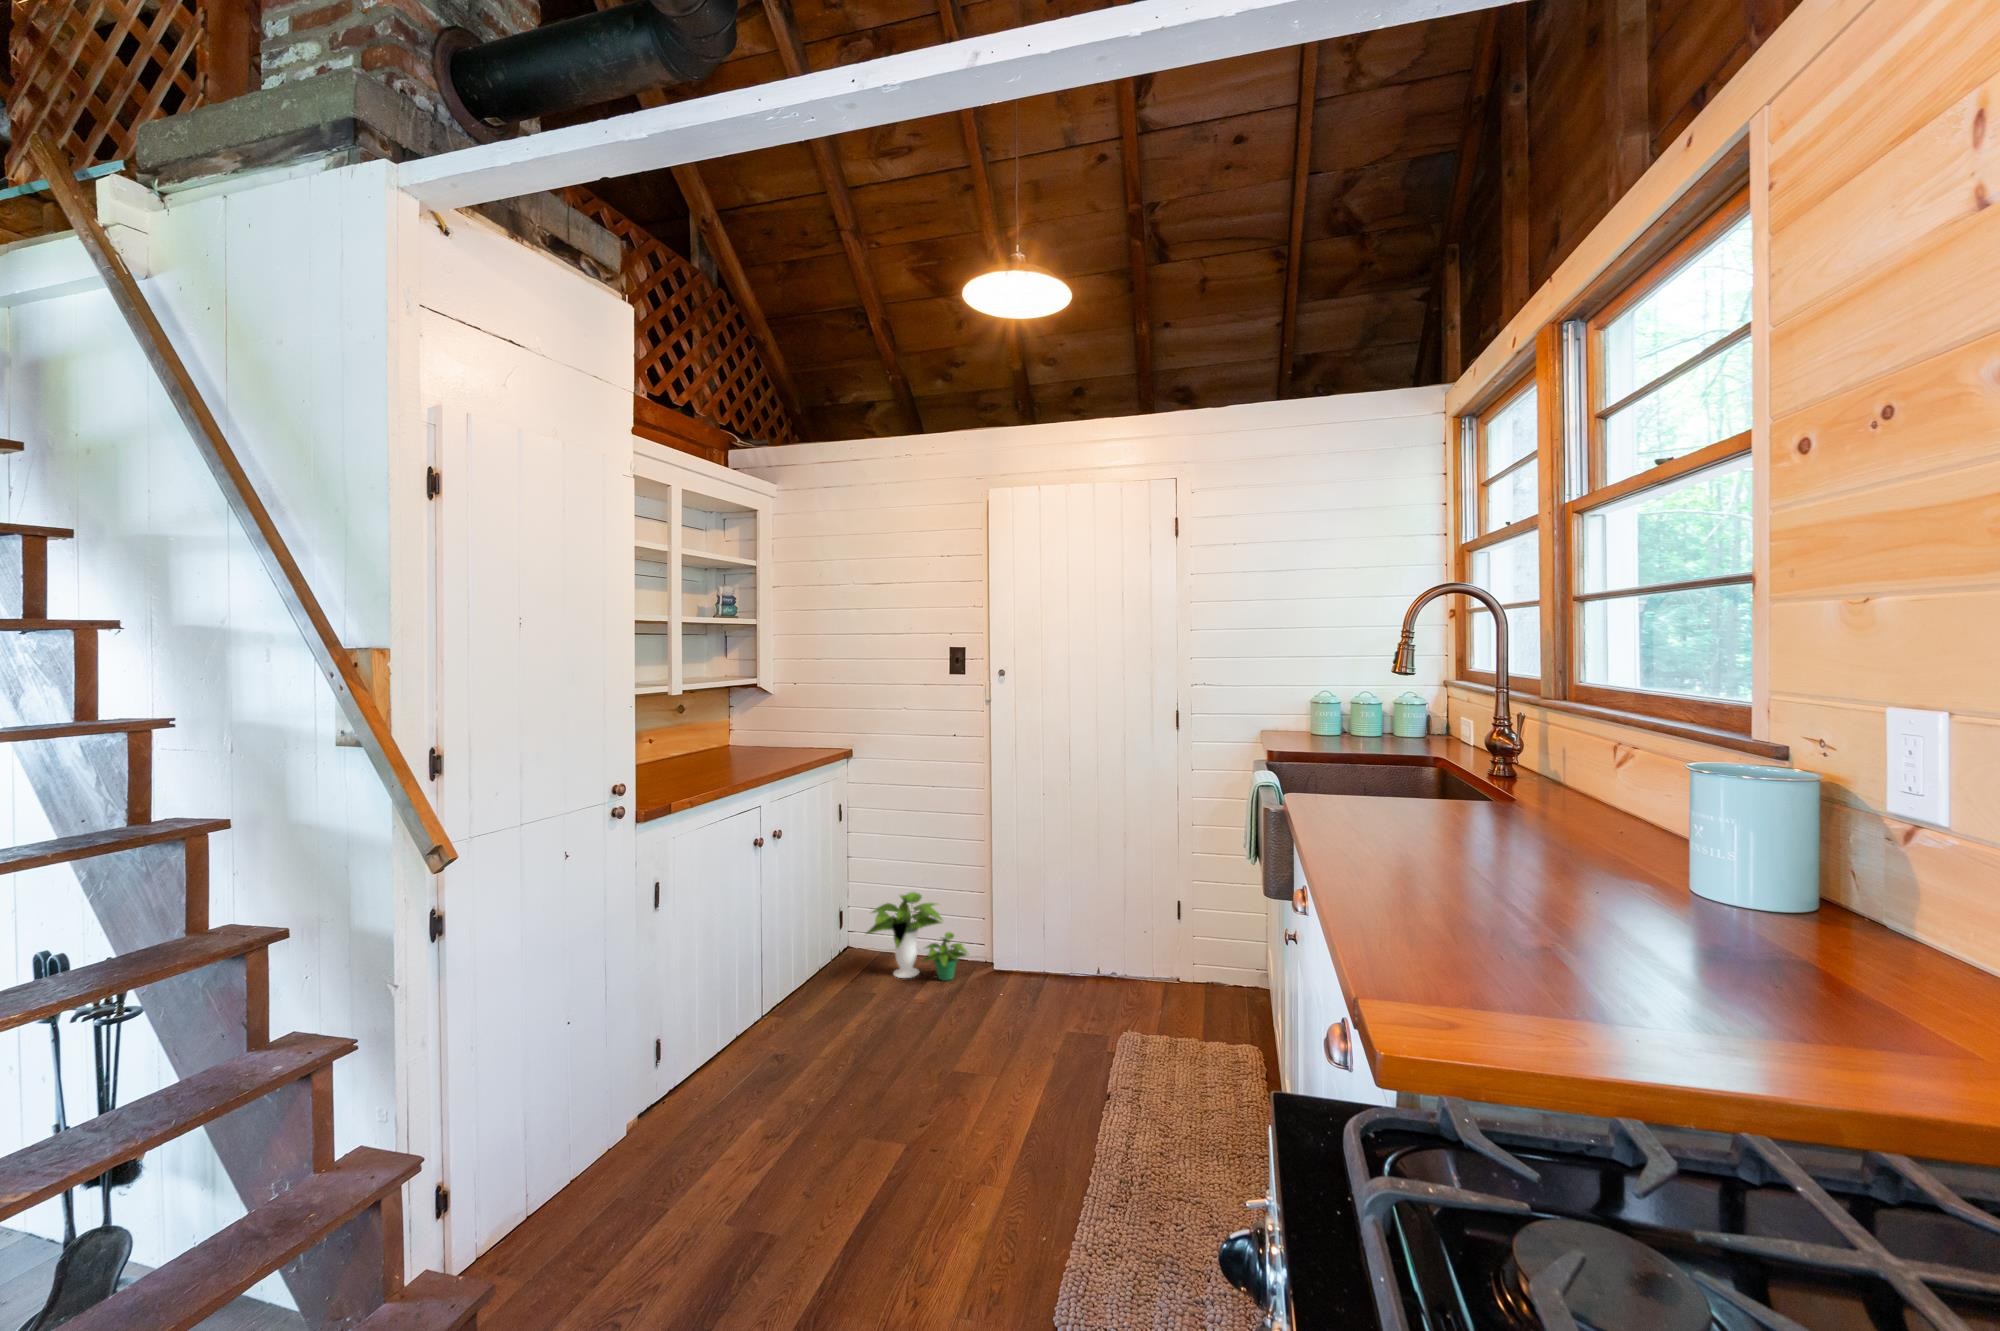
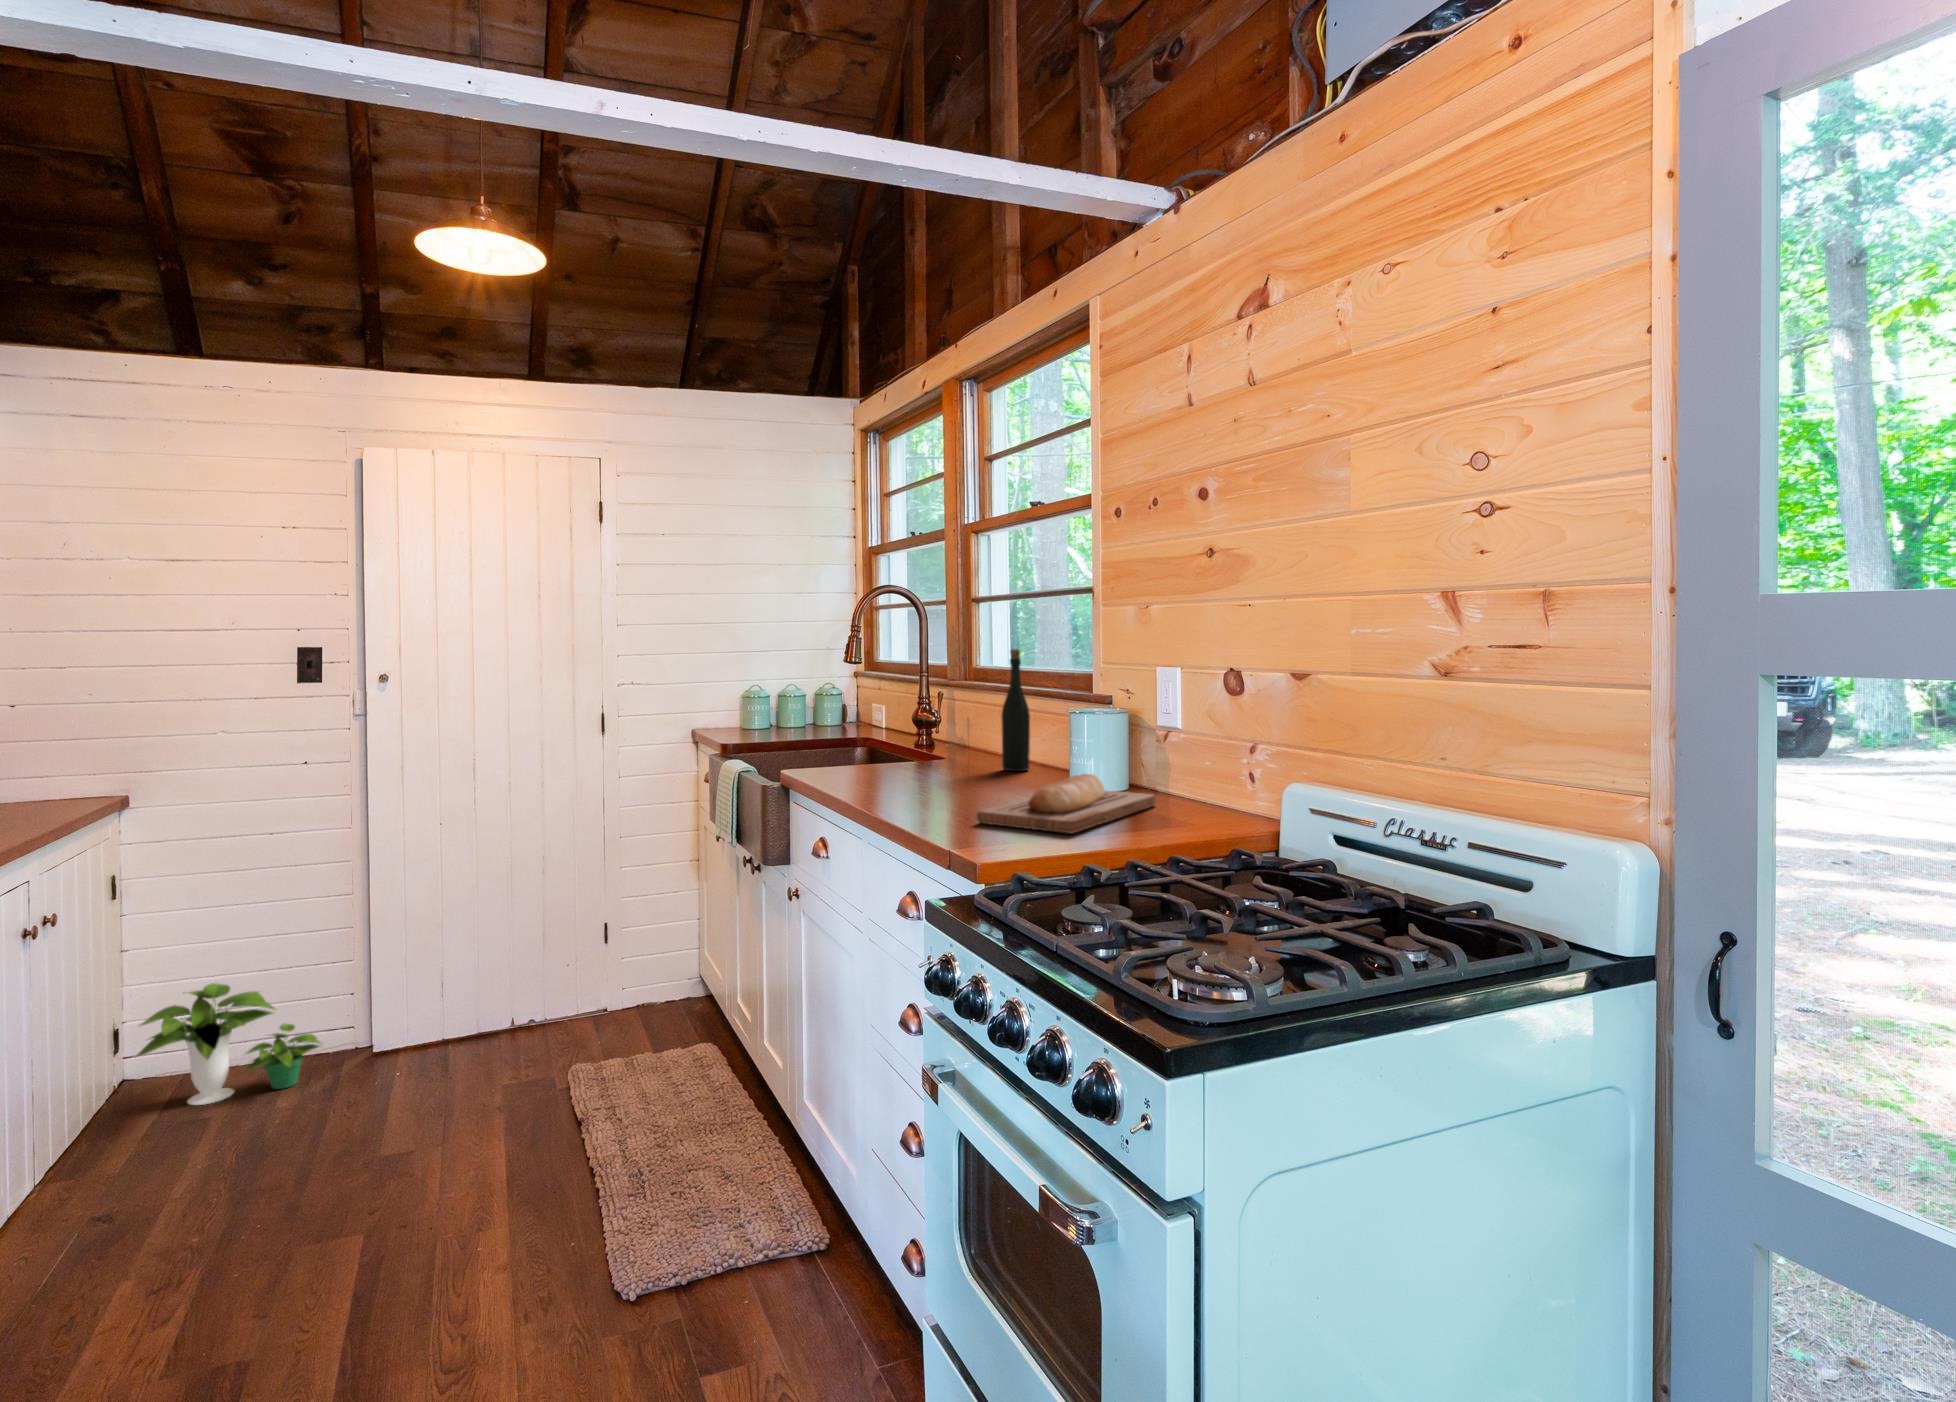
bottle: none [1573,667,1625,845] -> present [1001,649,1030,771]
bread loaf: none [1436,891,1863,1022] -> present [976,774,1156,833]

